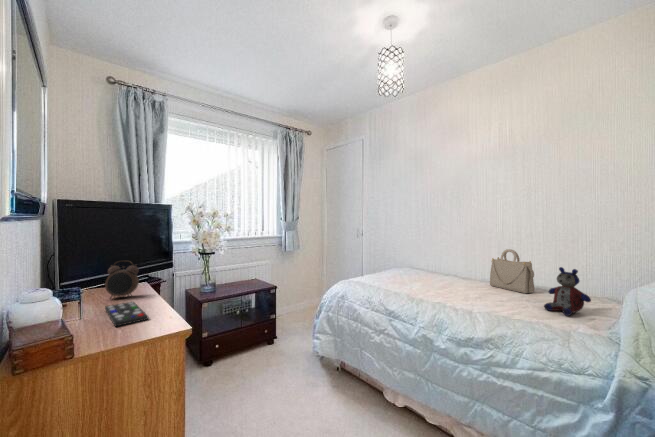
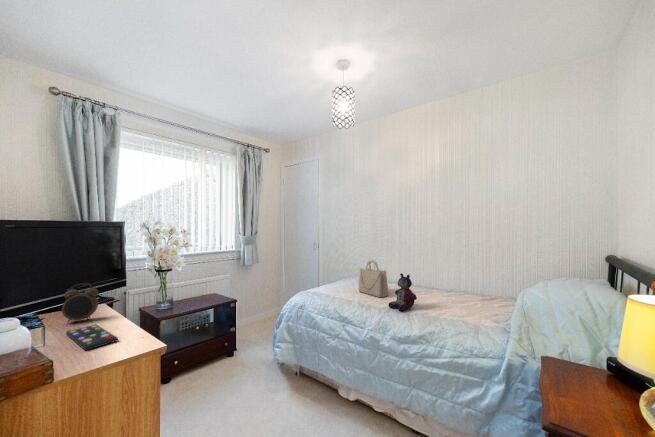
handbag: present [490,249,534,293] -> present [359,260,389,297]
stuffed bear: present [544,267,591,316] -> present [388,273,417,311]

